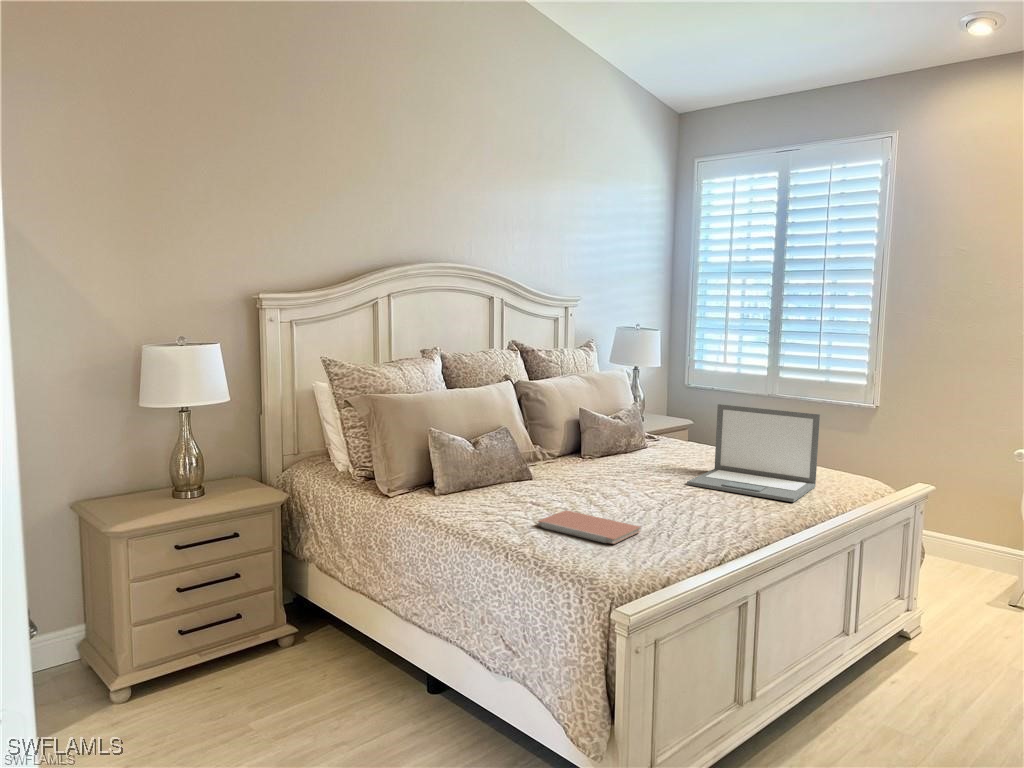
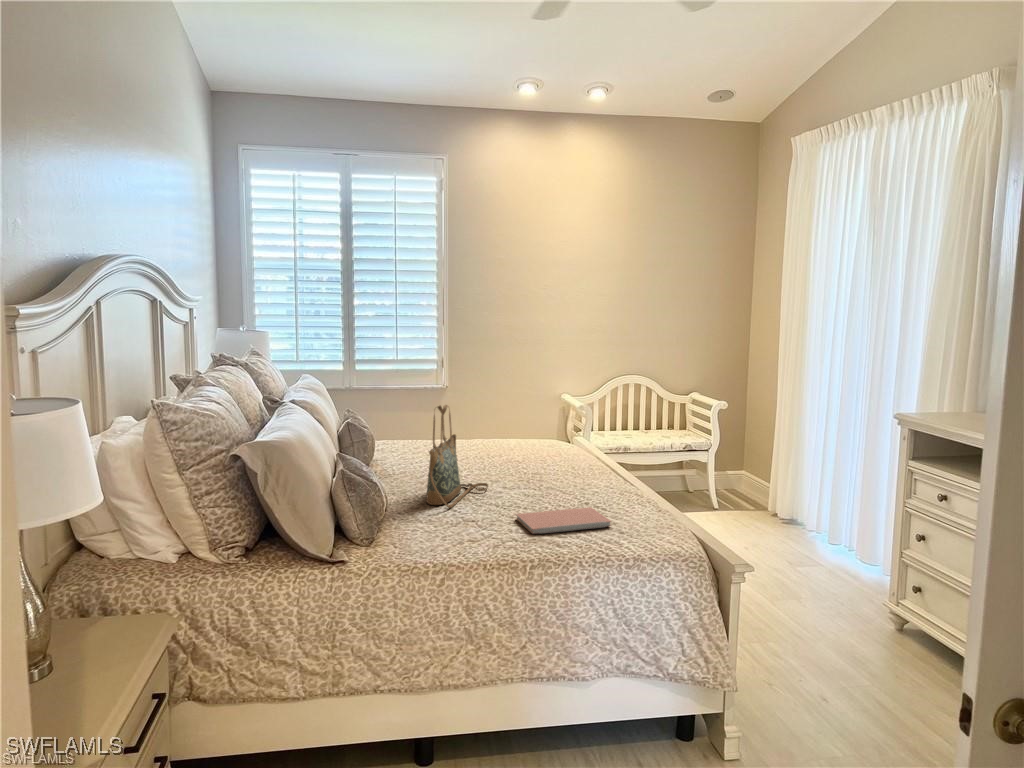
handbag: none [532,397,630,495] -> present [426,405,488,508]
laptop: present [687,404,820,502] -> none [472,391,578,469]

